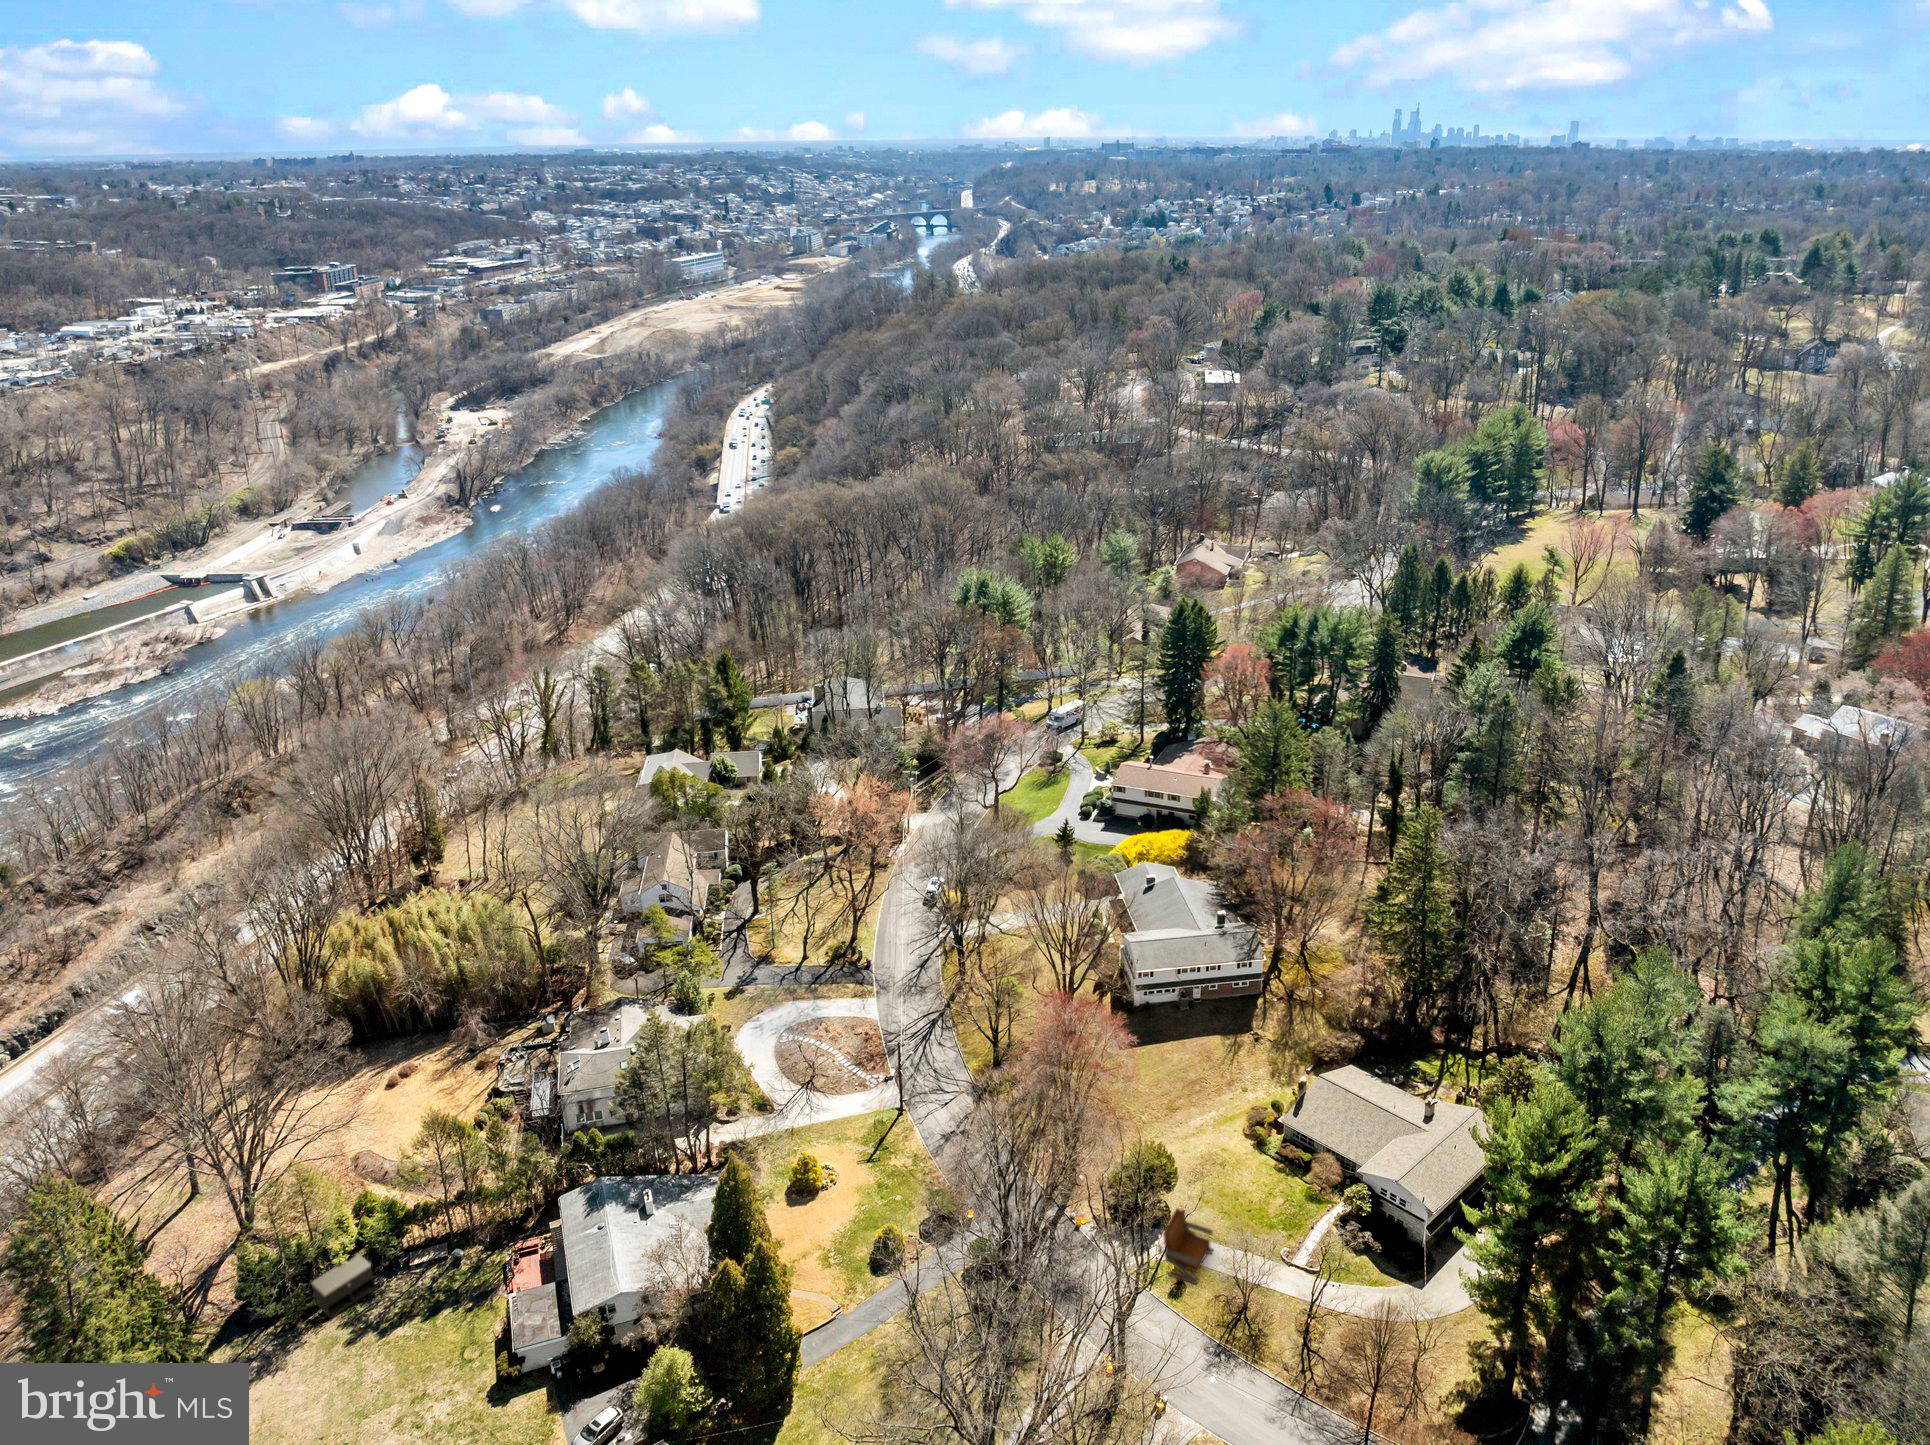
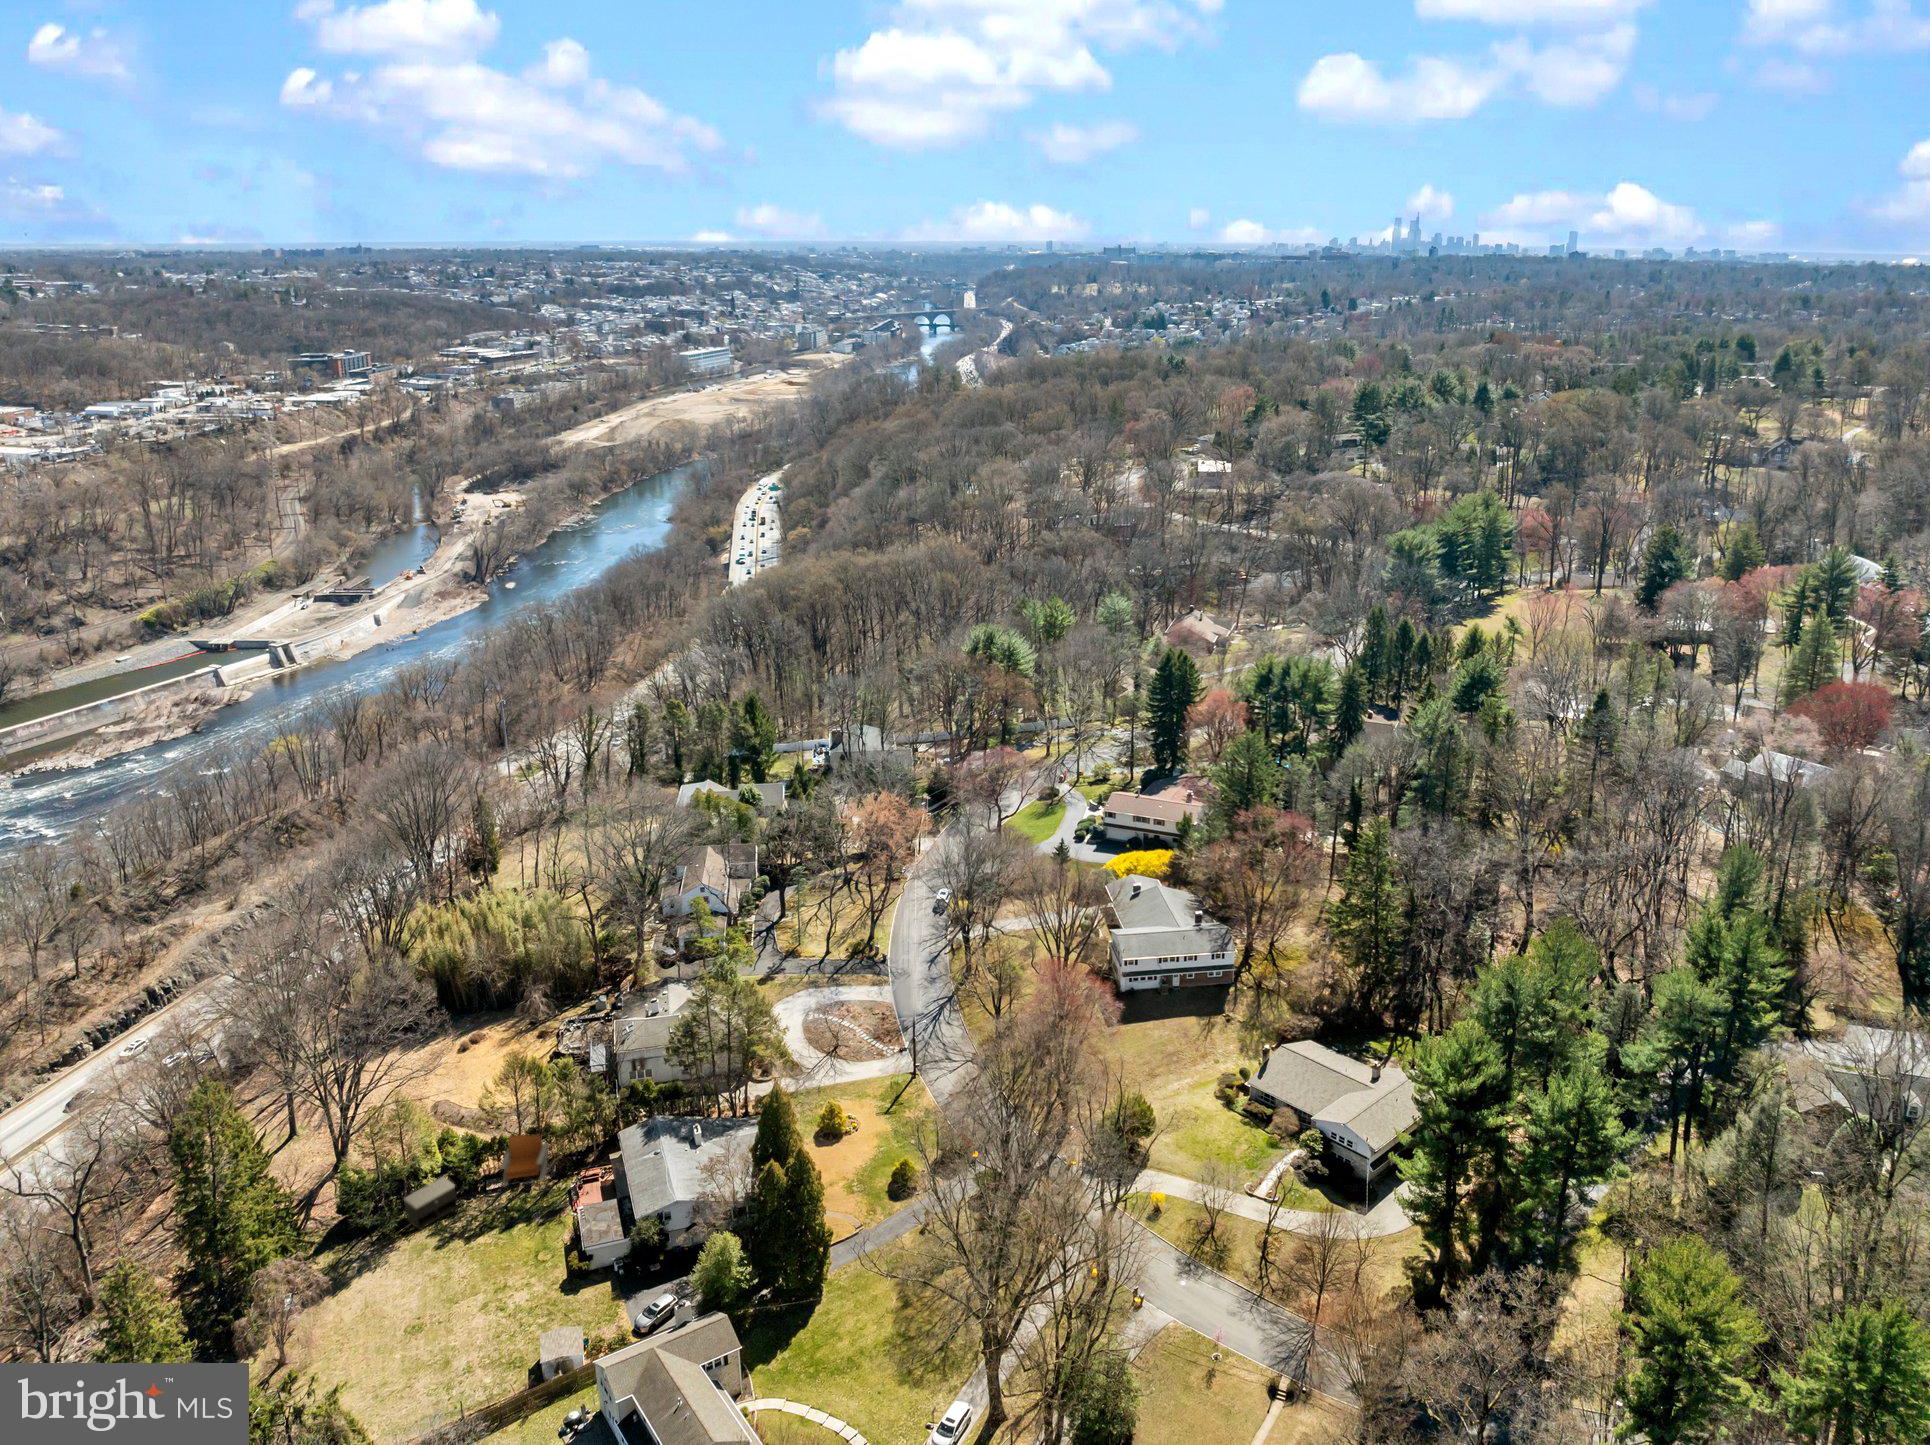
lounge chair: present [1158,1209,1213,1284] -> present [500,1134,549,1187]

